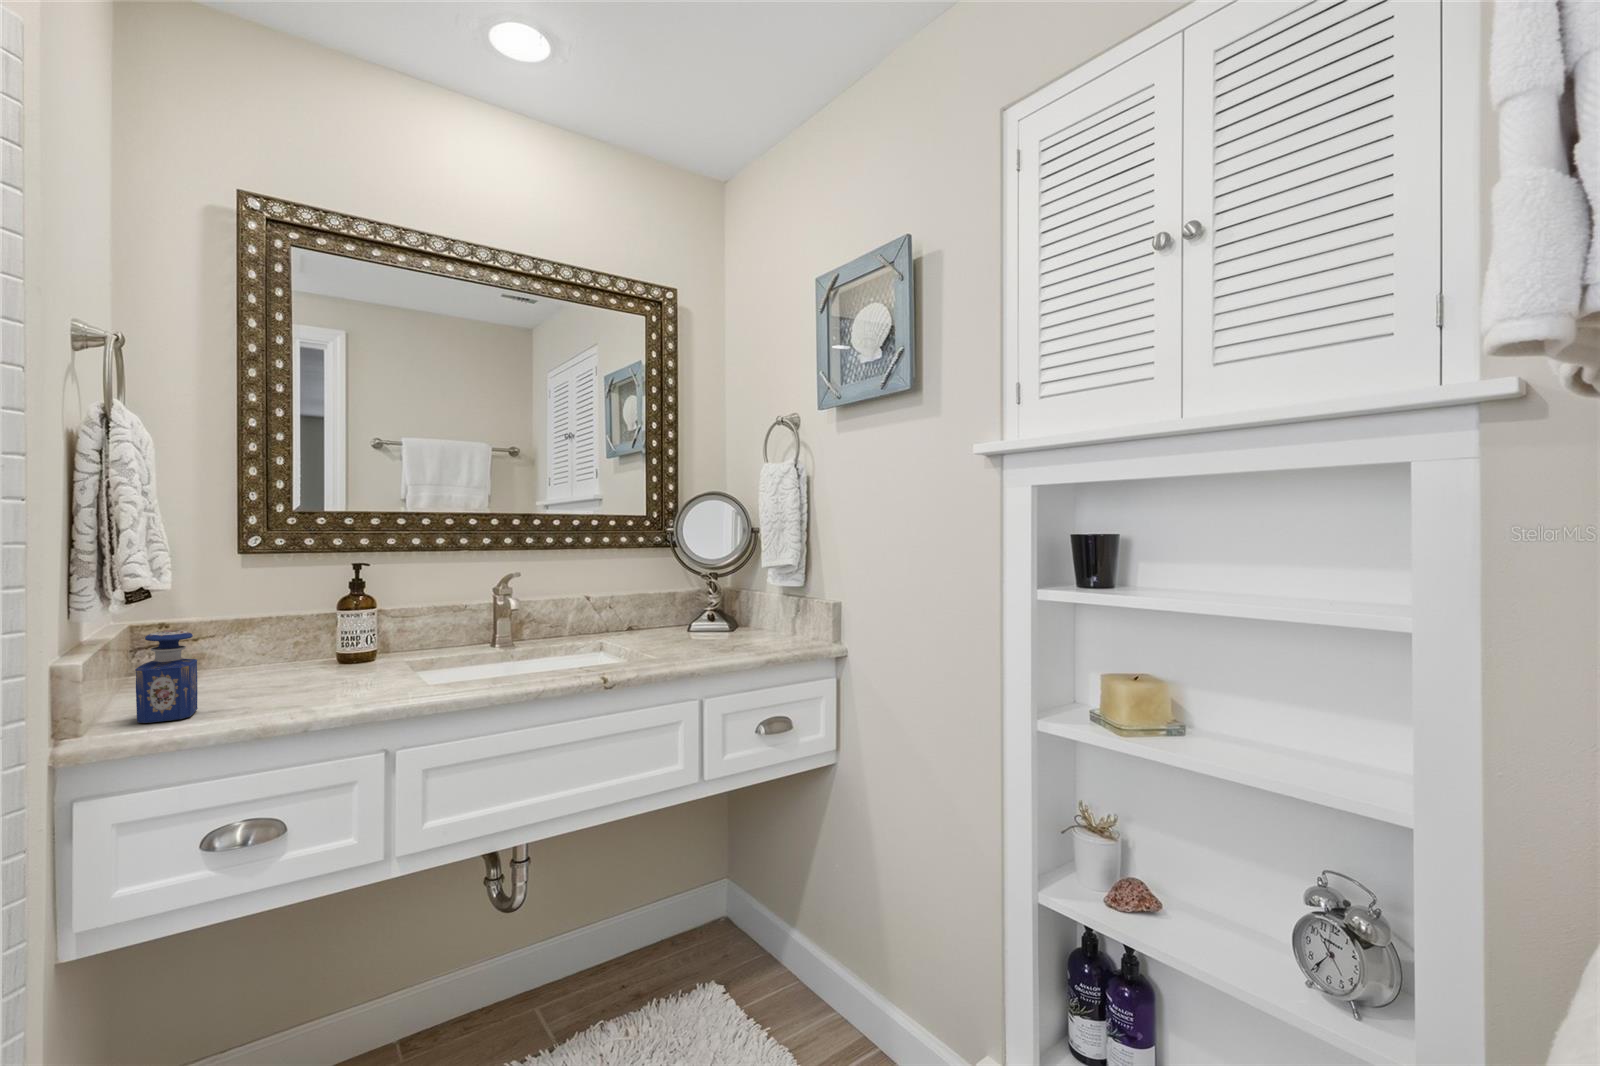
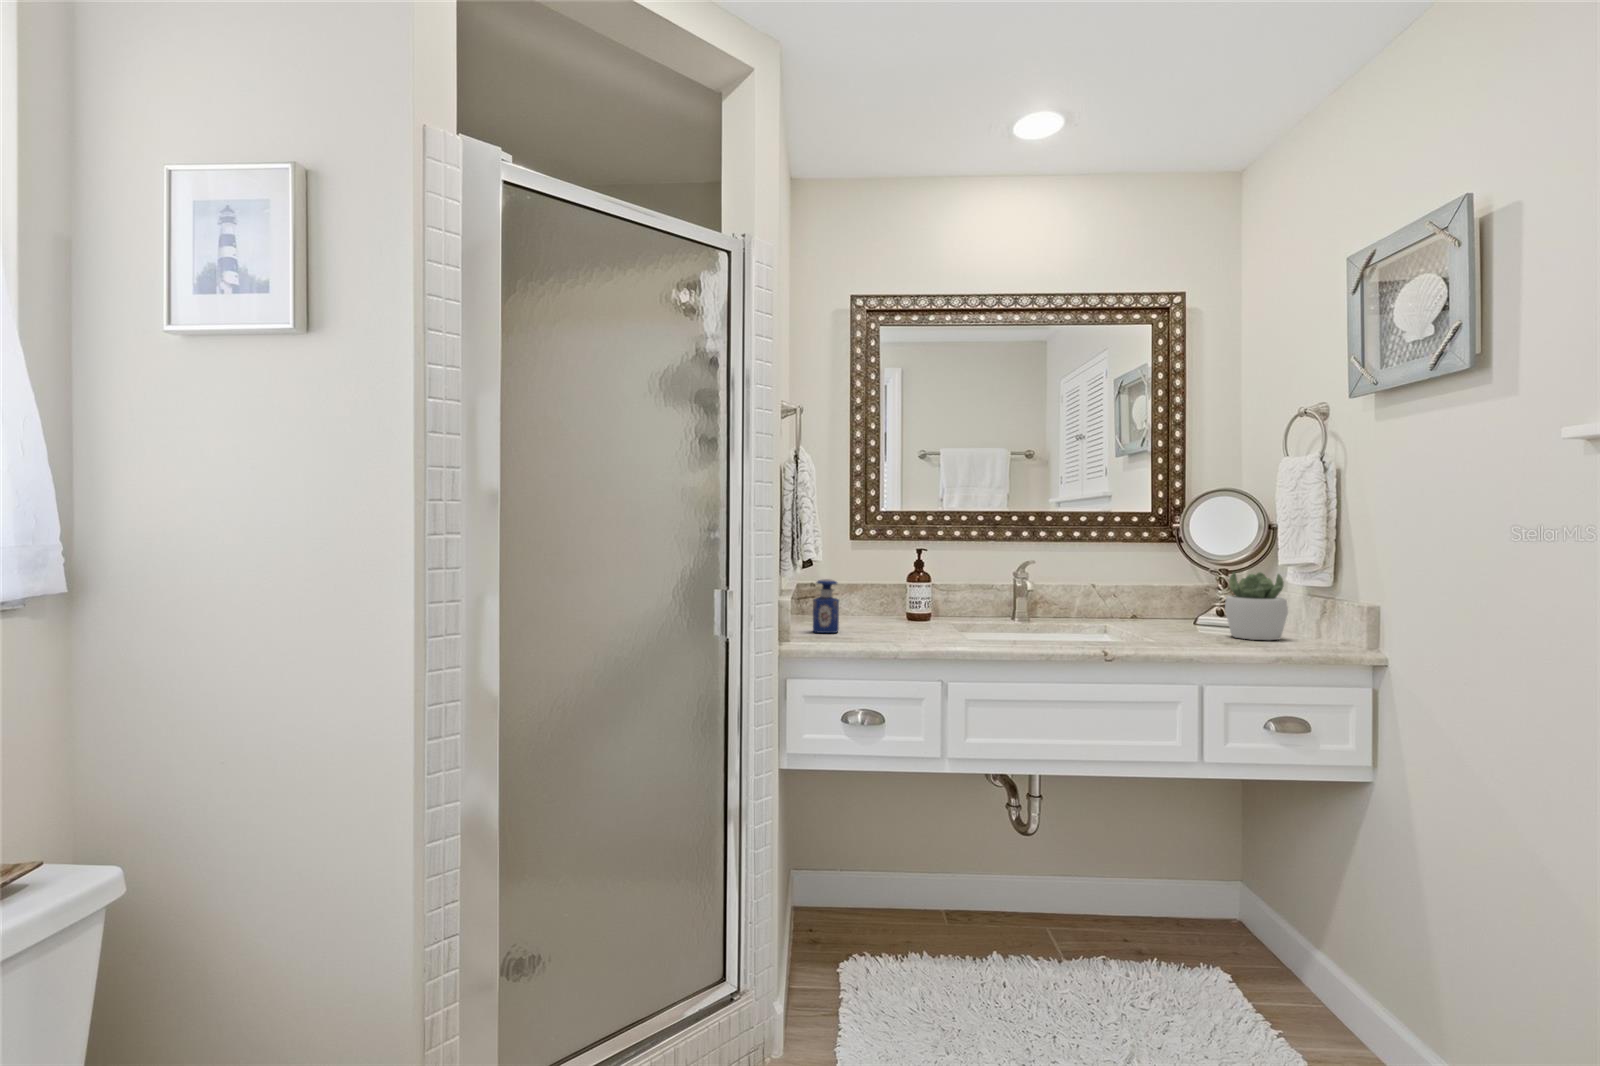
succulent plant: none [722,580,779,650] -> present [1225,573,1288,640]

